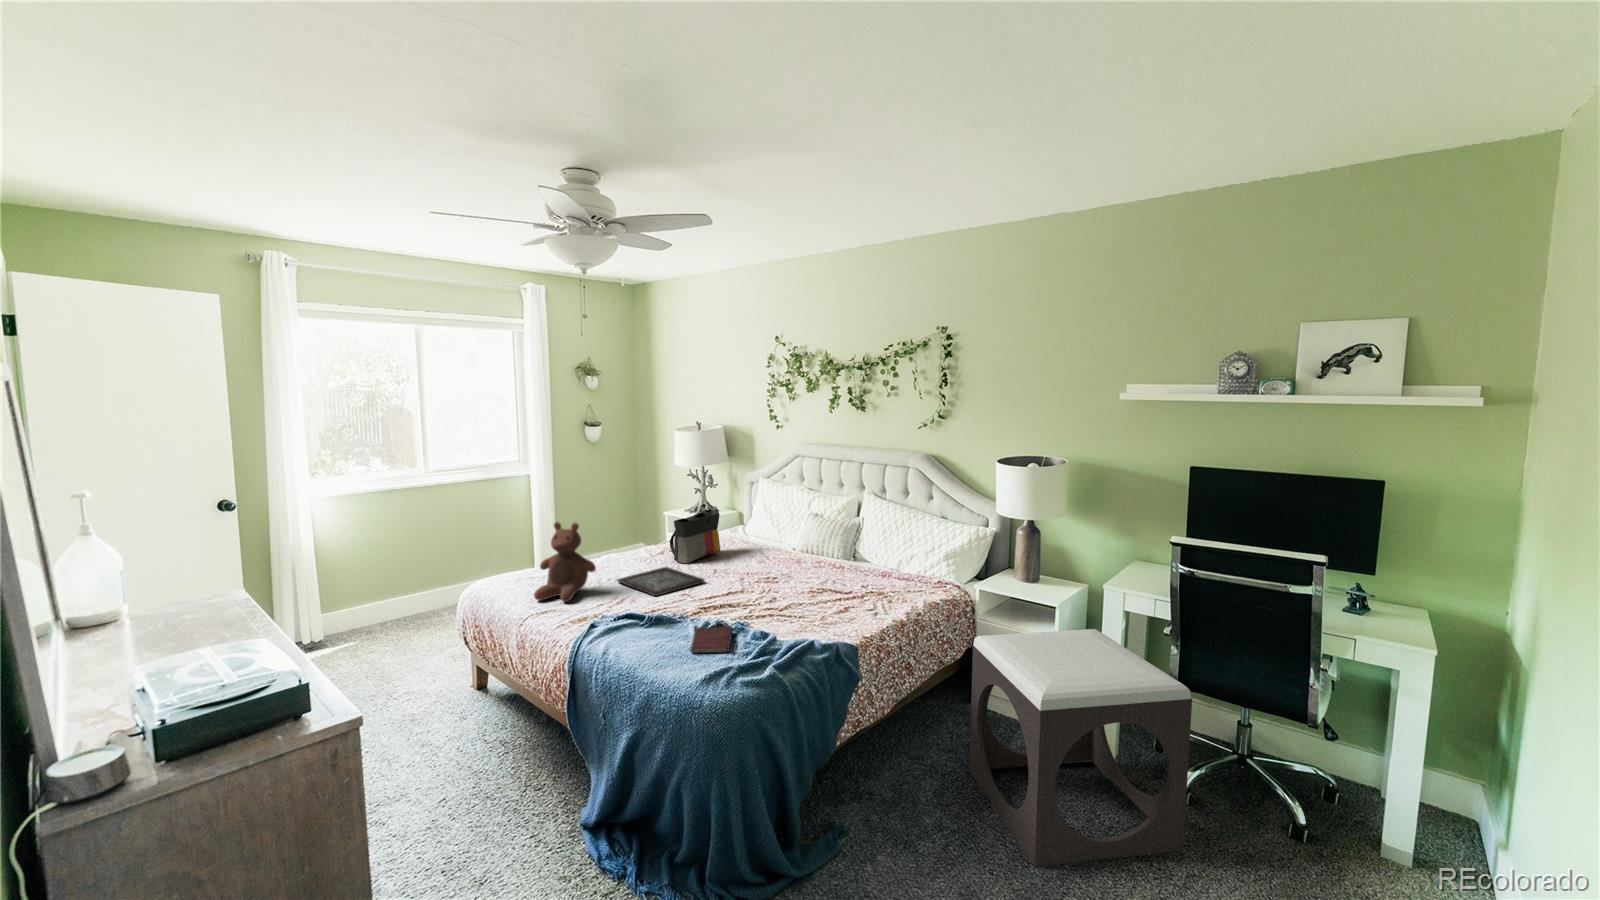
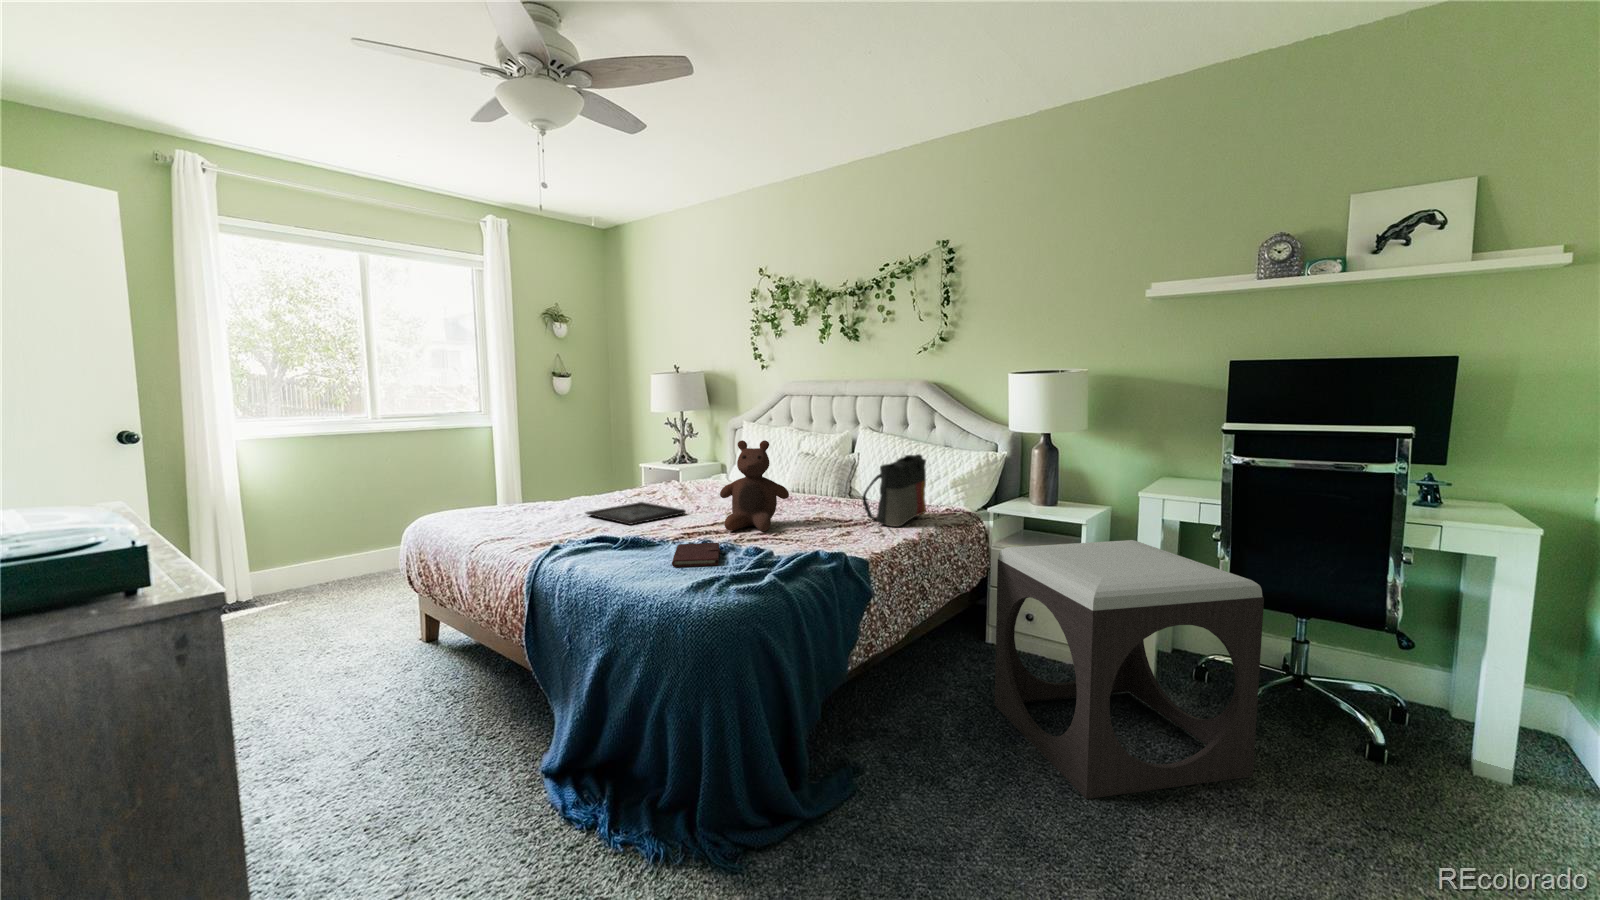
tote bag: present [670,509,720,563] -> present [863,454,926,526]
stuffed bear: present [534,522,596,602] -> present [720,440,789,531]

